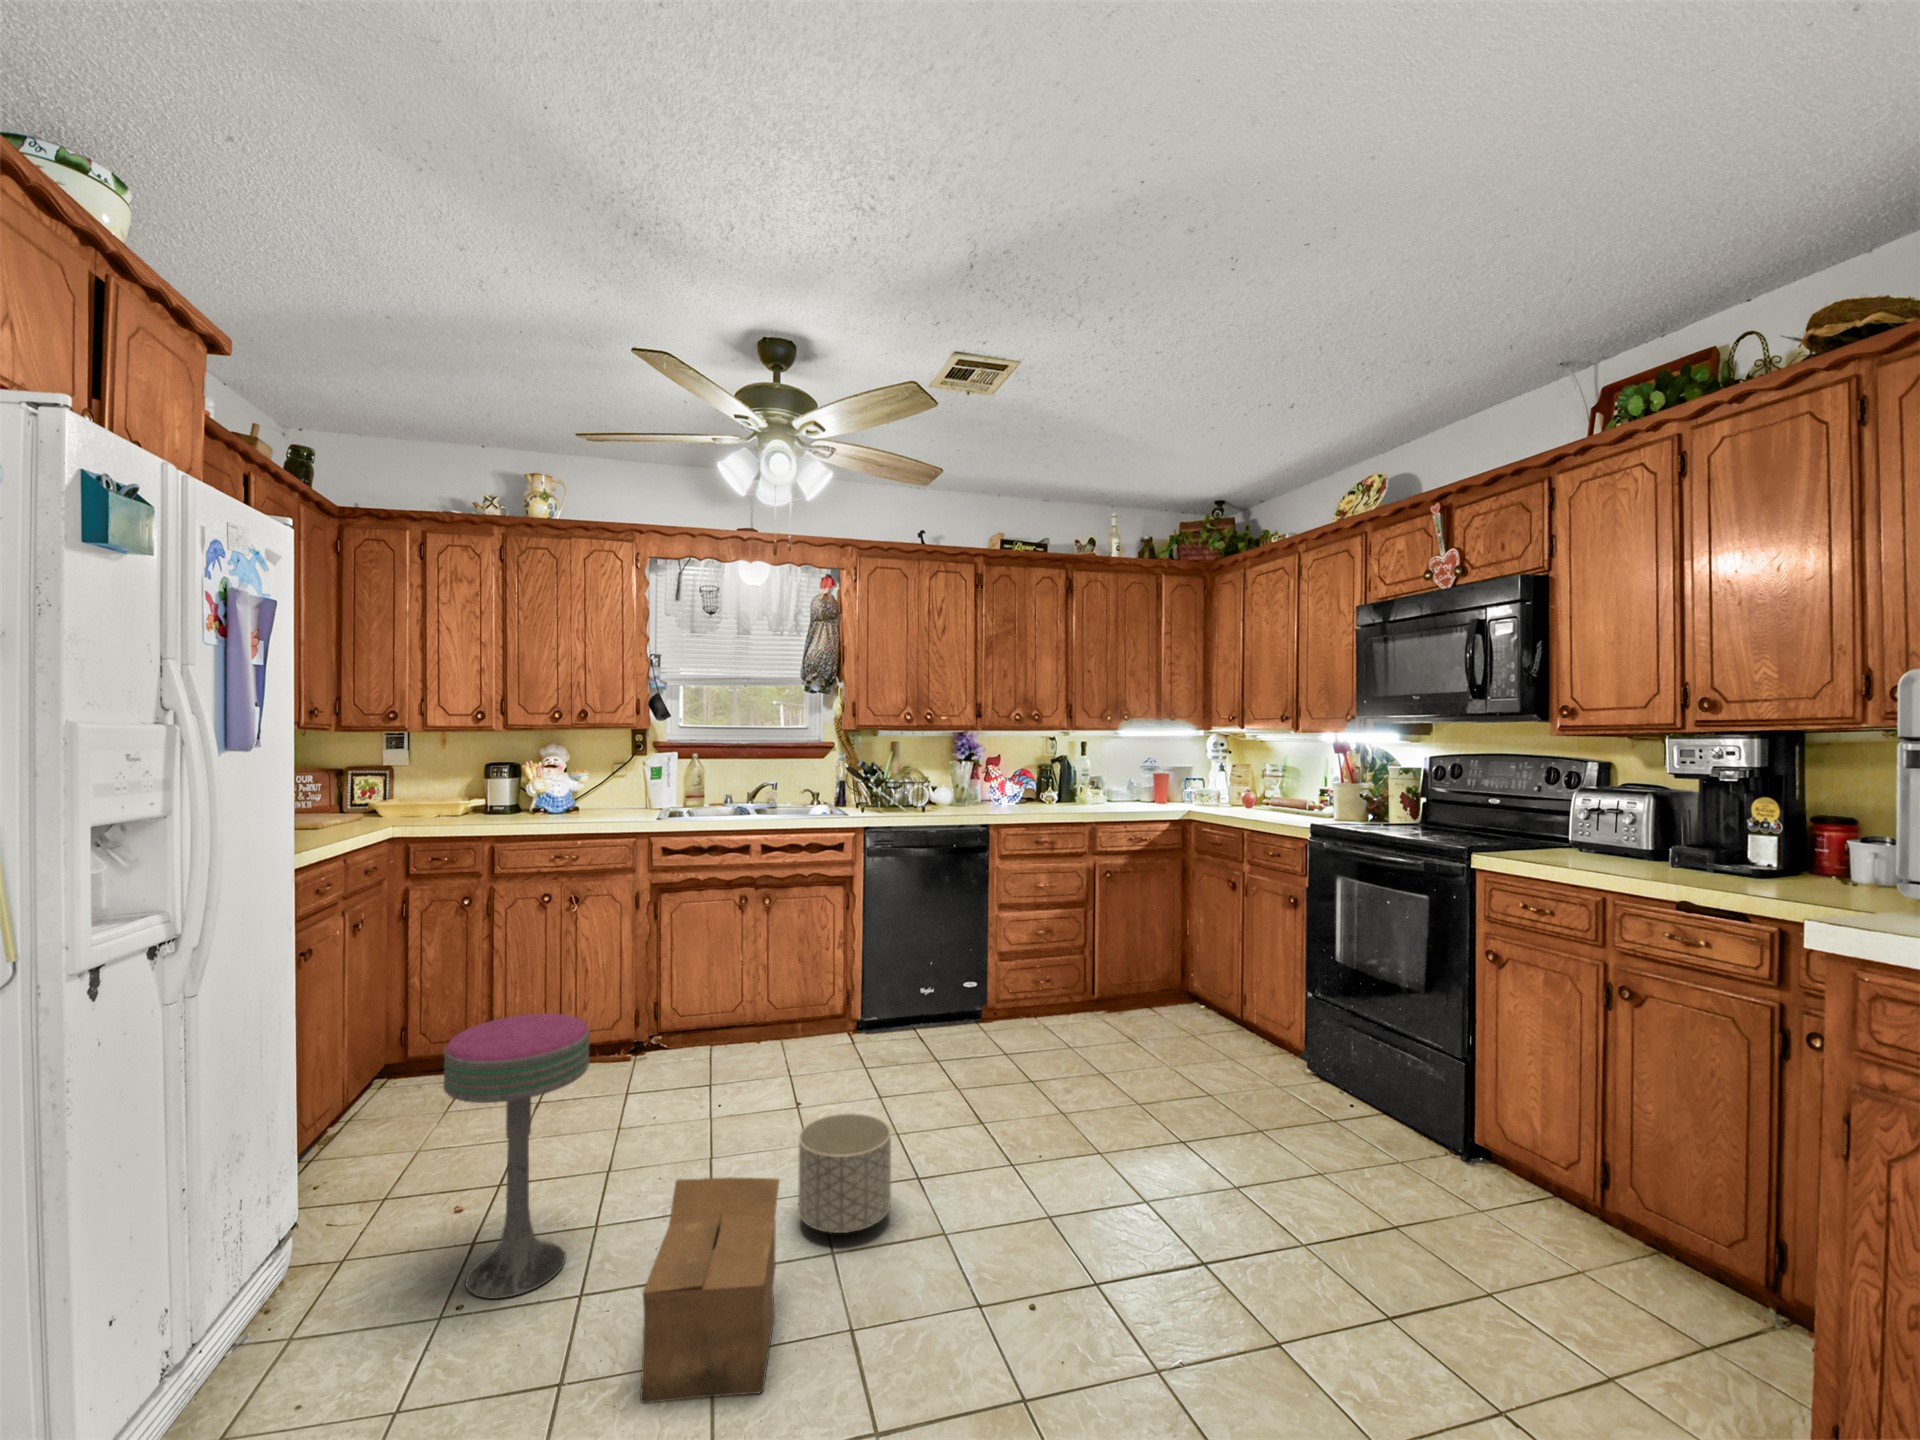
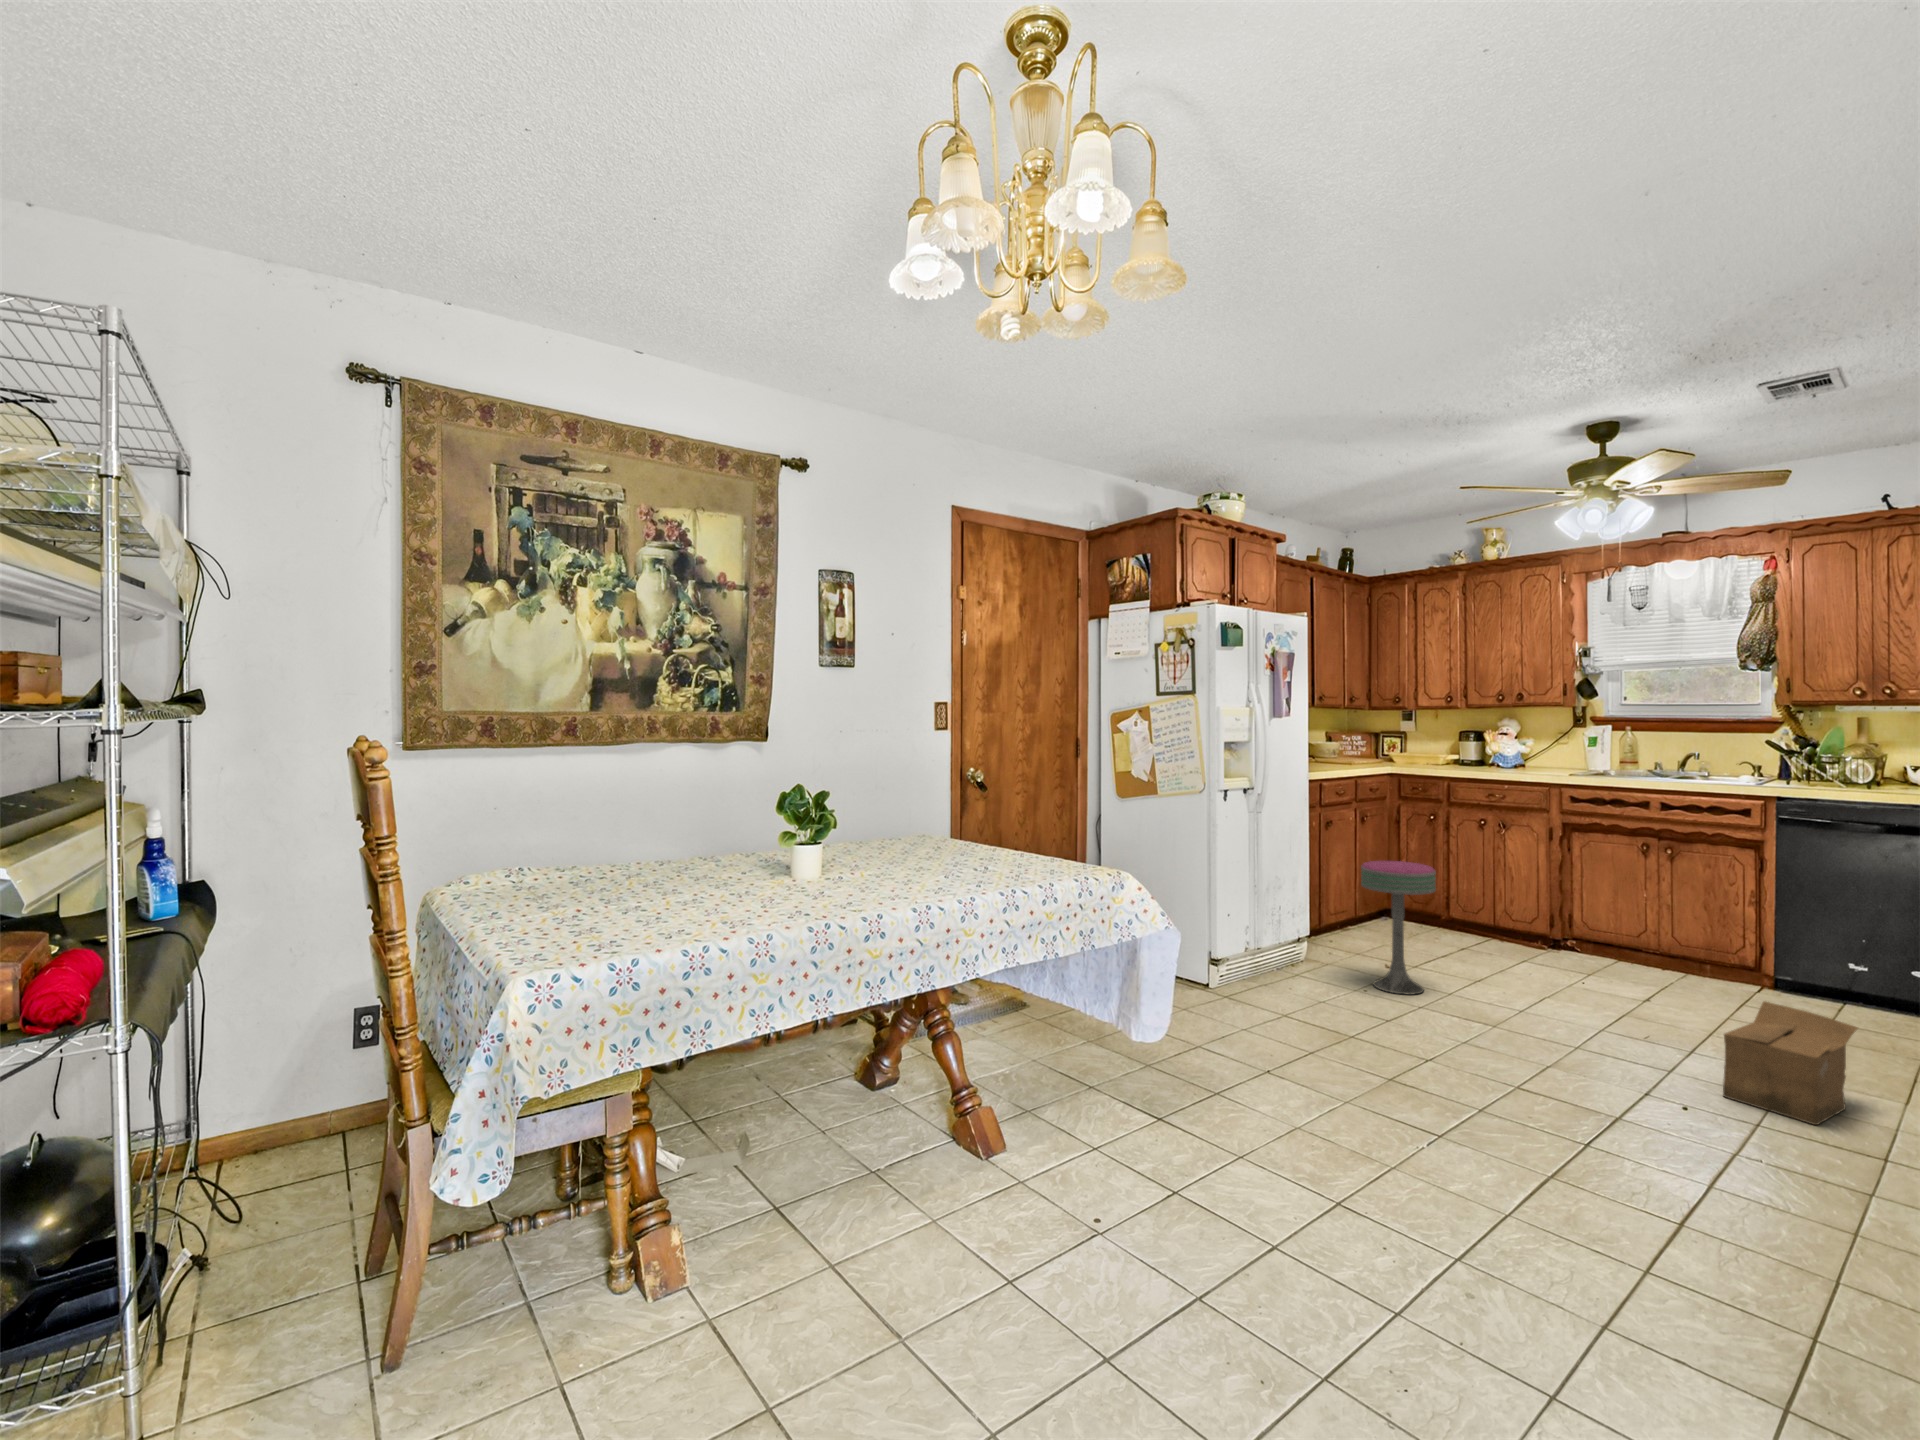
planter: present [798,1113,891,1233] -> none [1564,970,1641,1042]
cardboard box: present [640,1177,779,1403] -> present [1723,1001,1857,1125]

